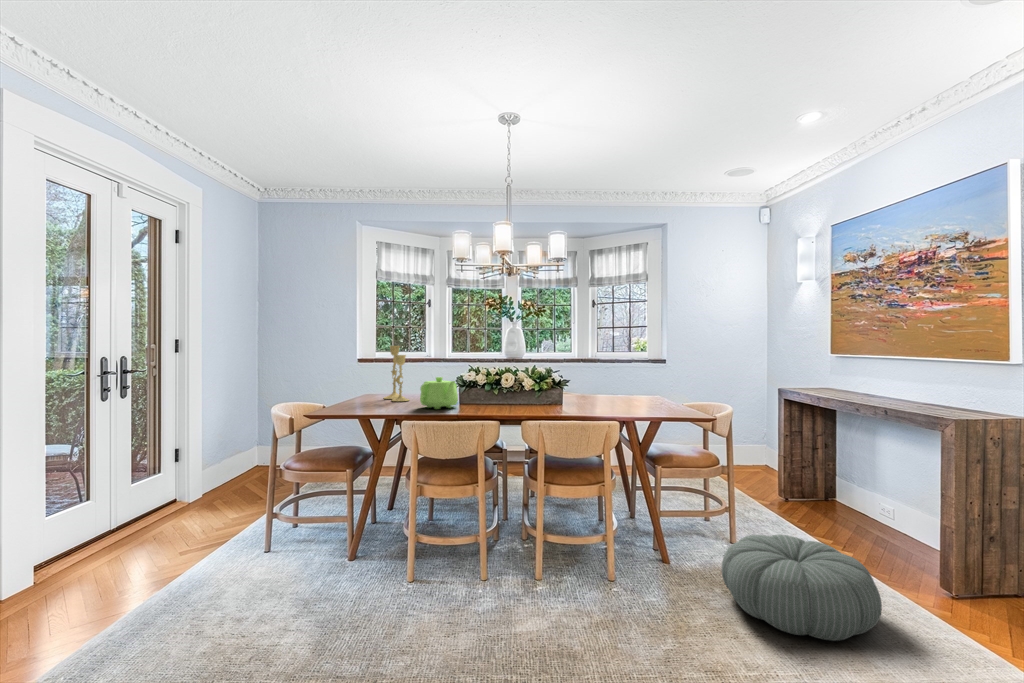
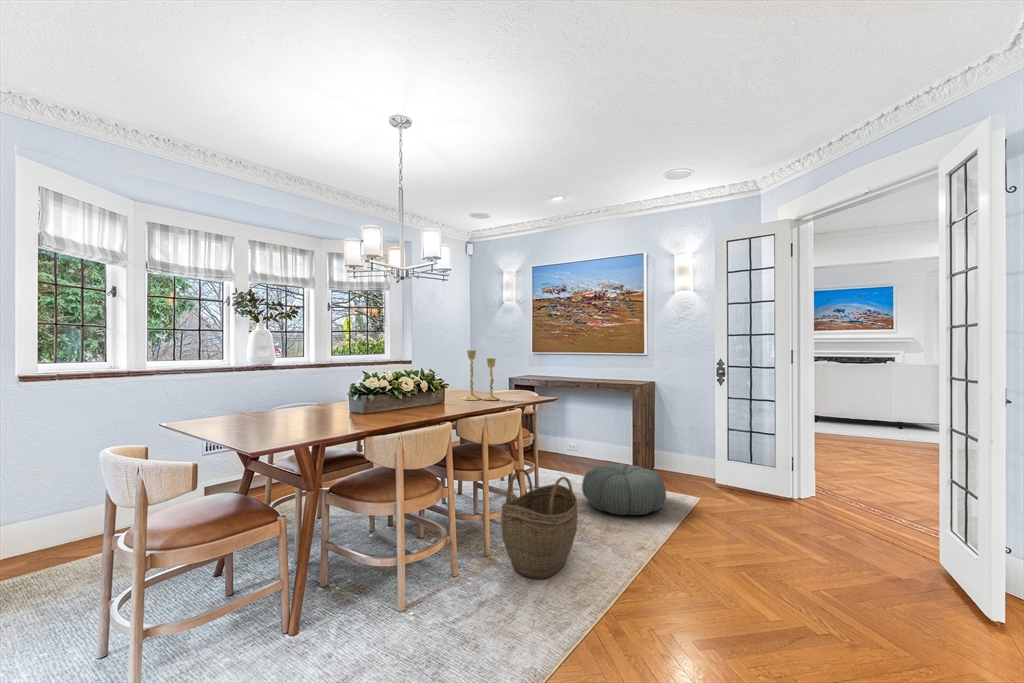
candlestick: present [384,346,409,401] -> present [462,350,499,400]
teapot: present [420,377,458,409] -> none [359,386,408,422]
woven basket: none [492,487,592,622] -> present [501,469,578,579]

